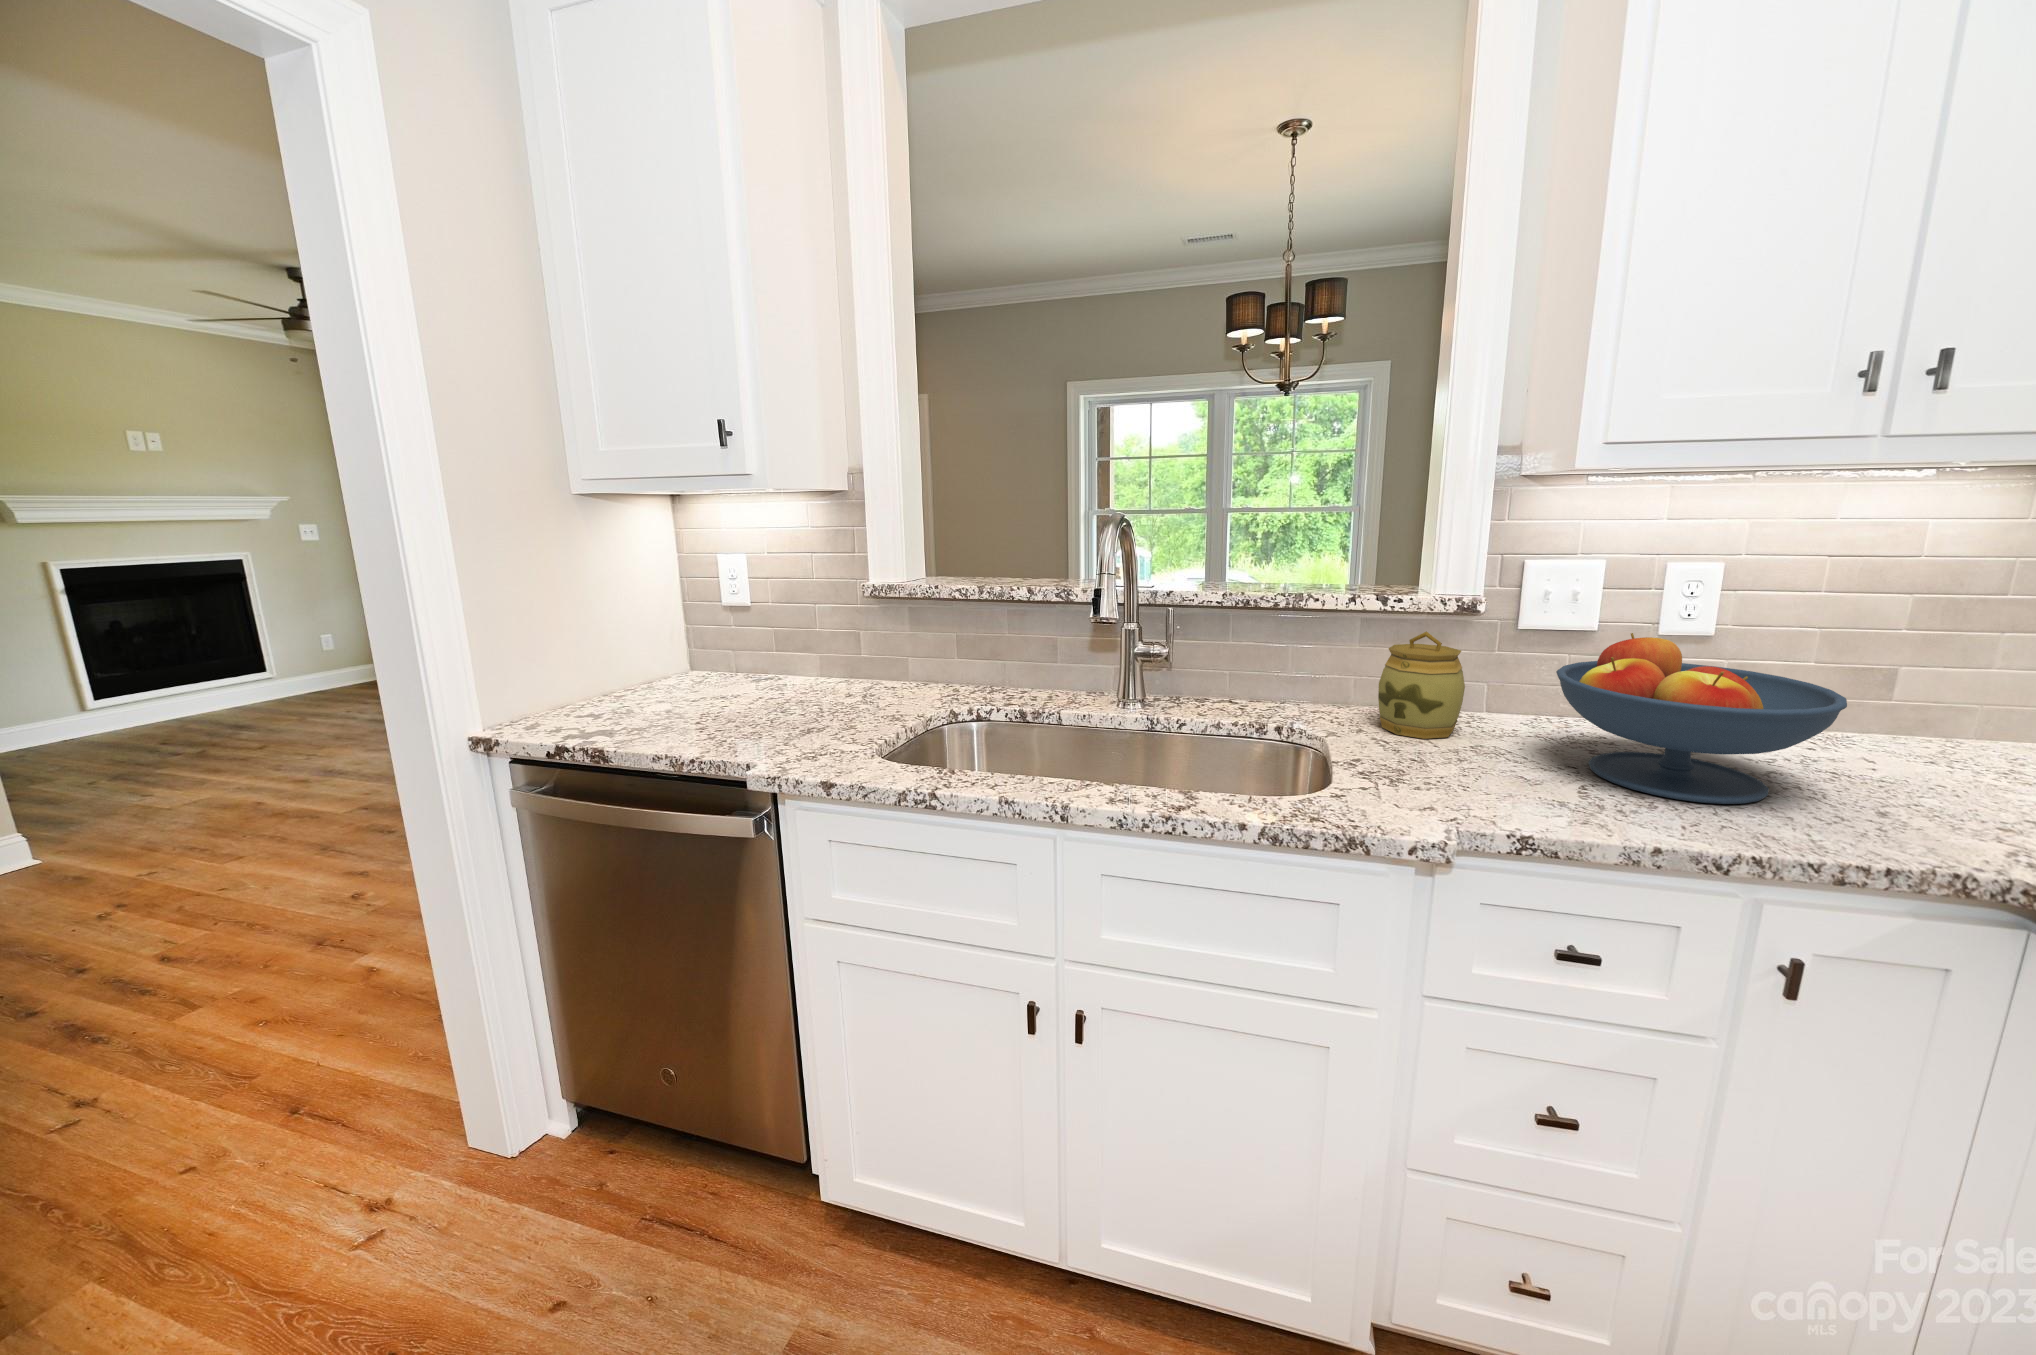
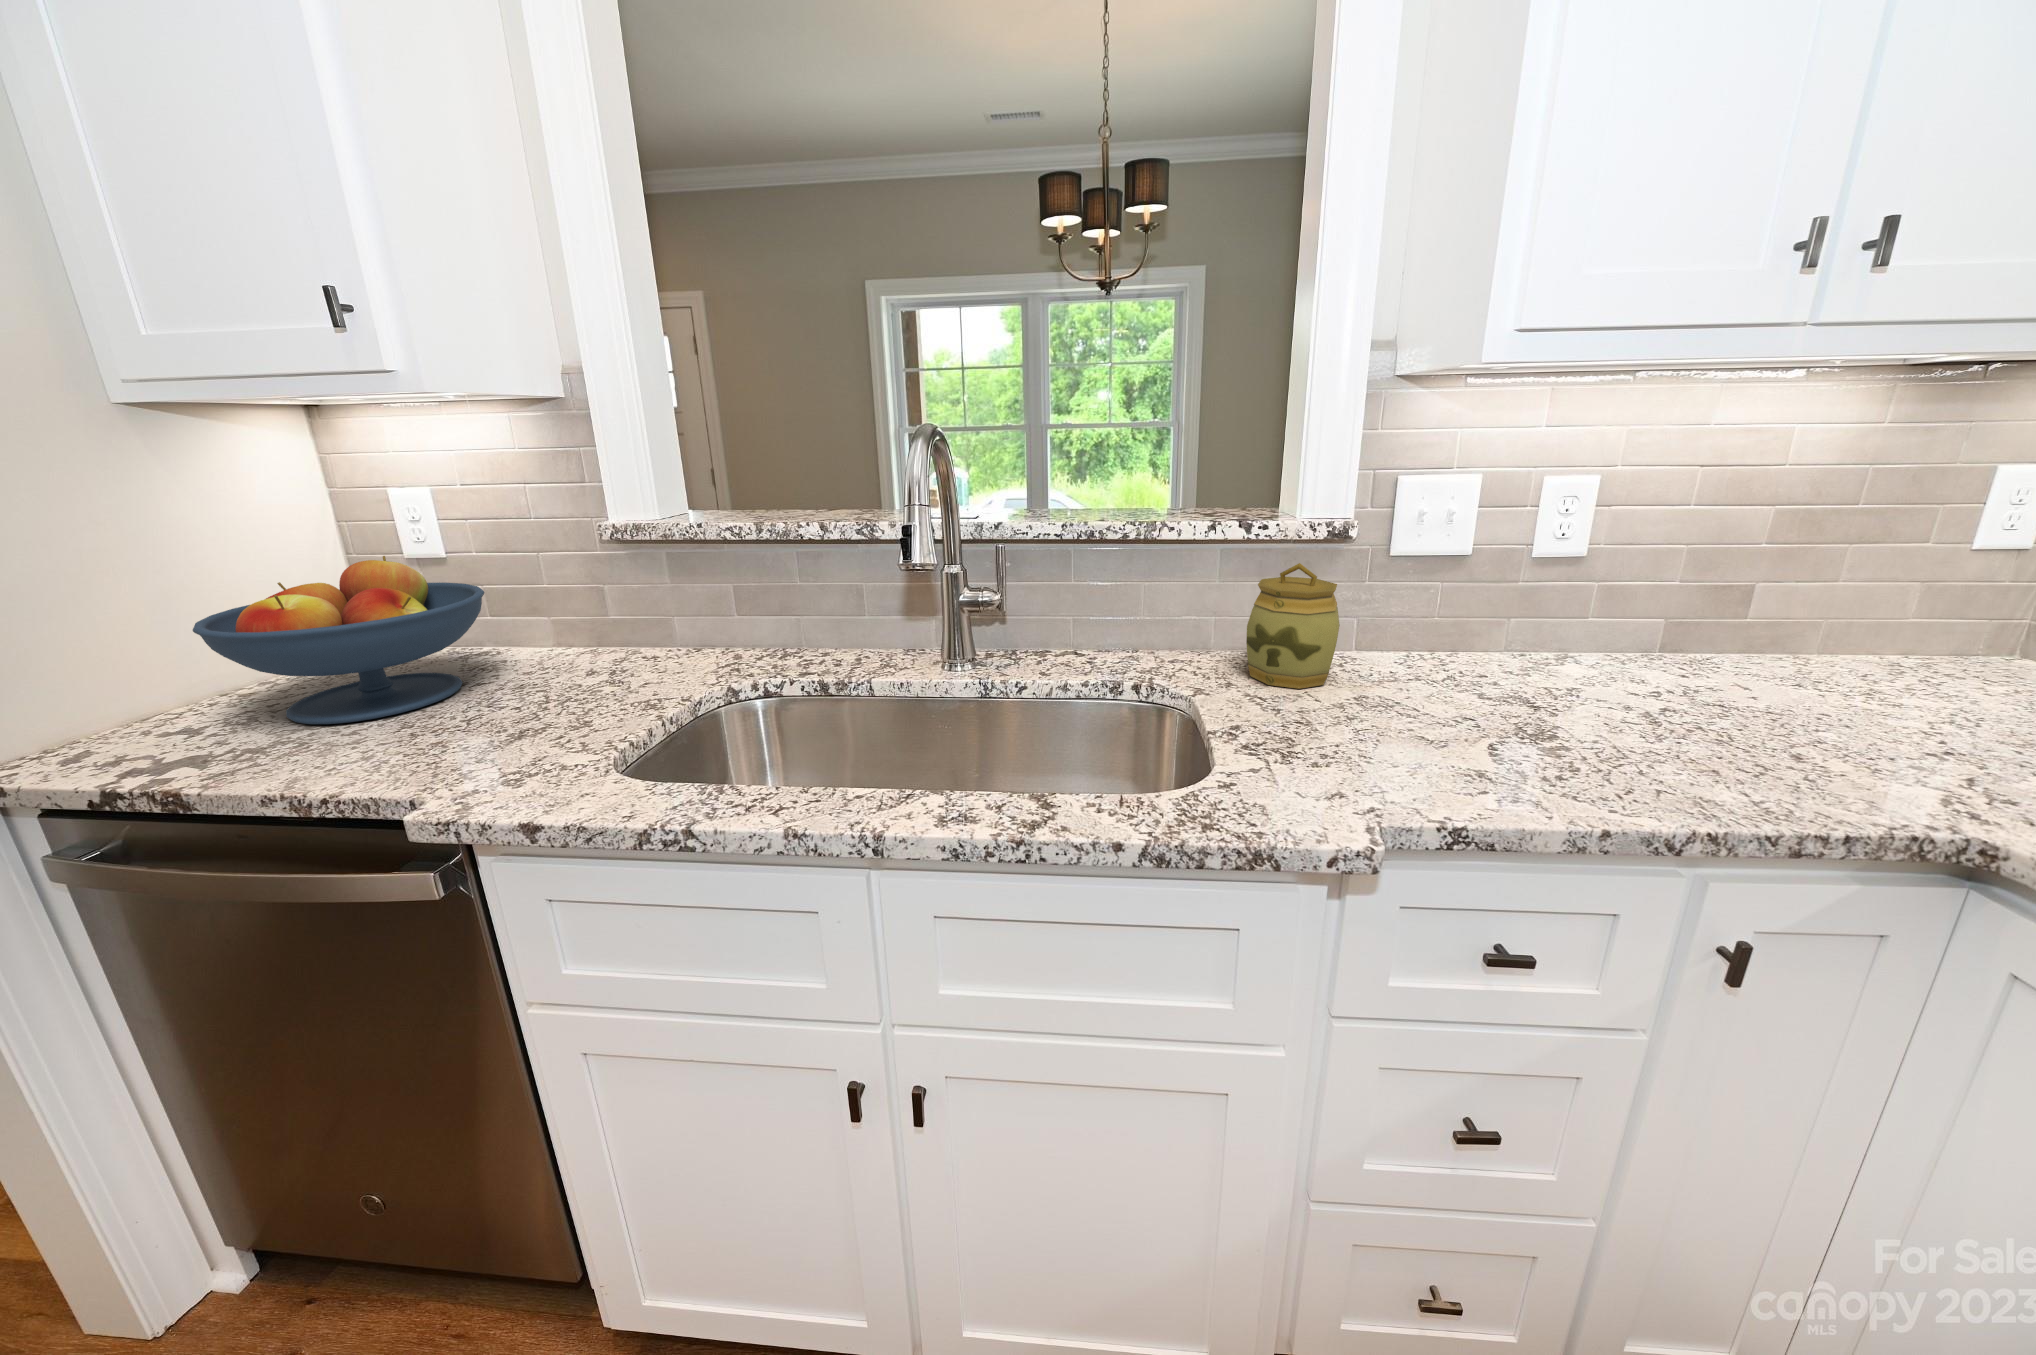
fruit bowl: present [1556,633,1847,804] -> present [193,556,484,724]

